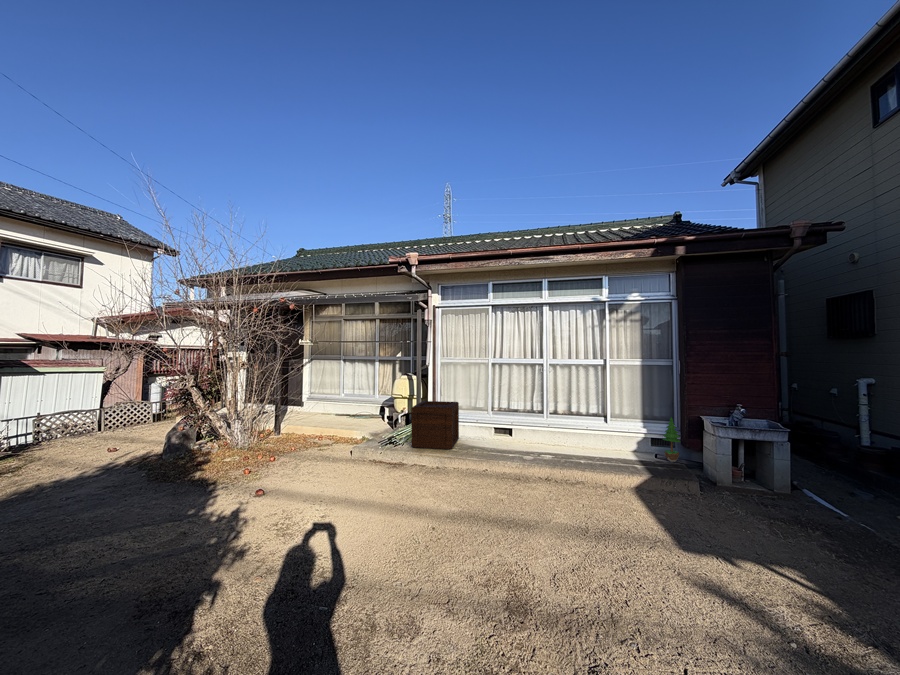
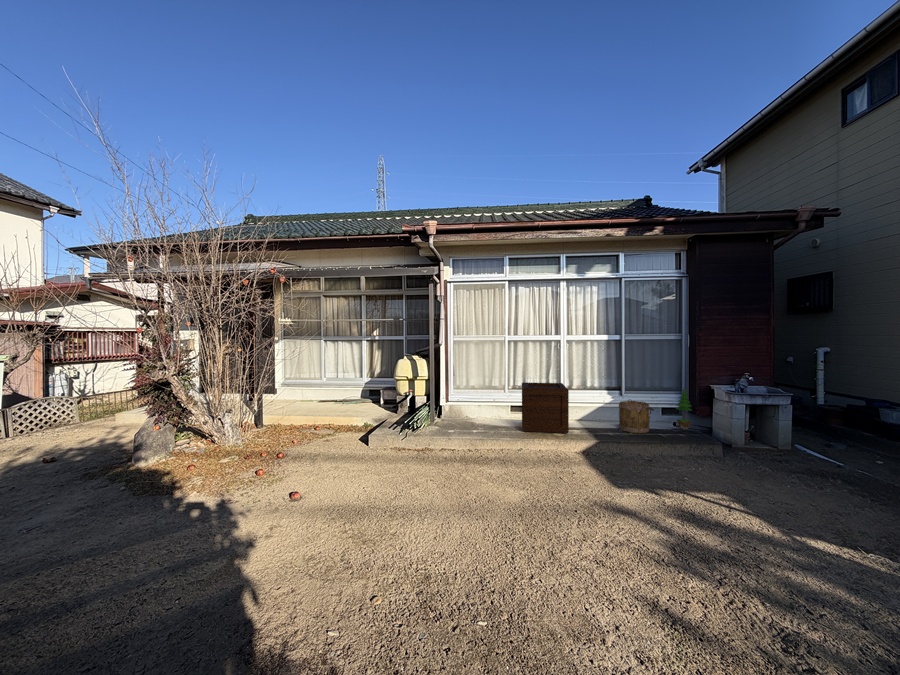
wooden crate: present [411,401,459,450] -> present [522,383,569,433]
bucket: none [599,427,635,464] -> present [619,399,654,433]

